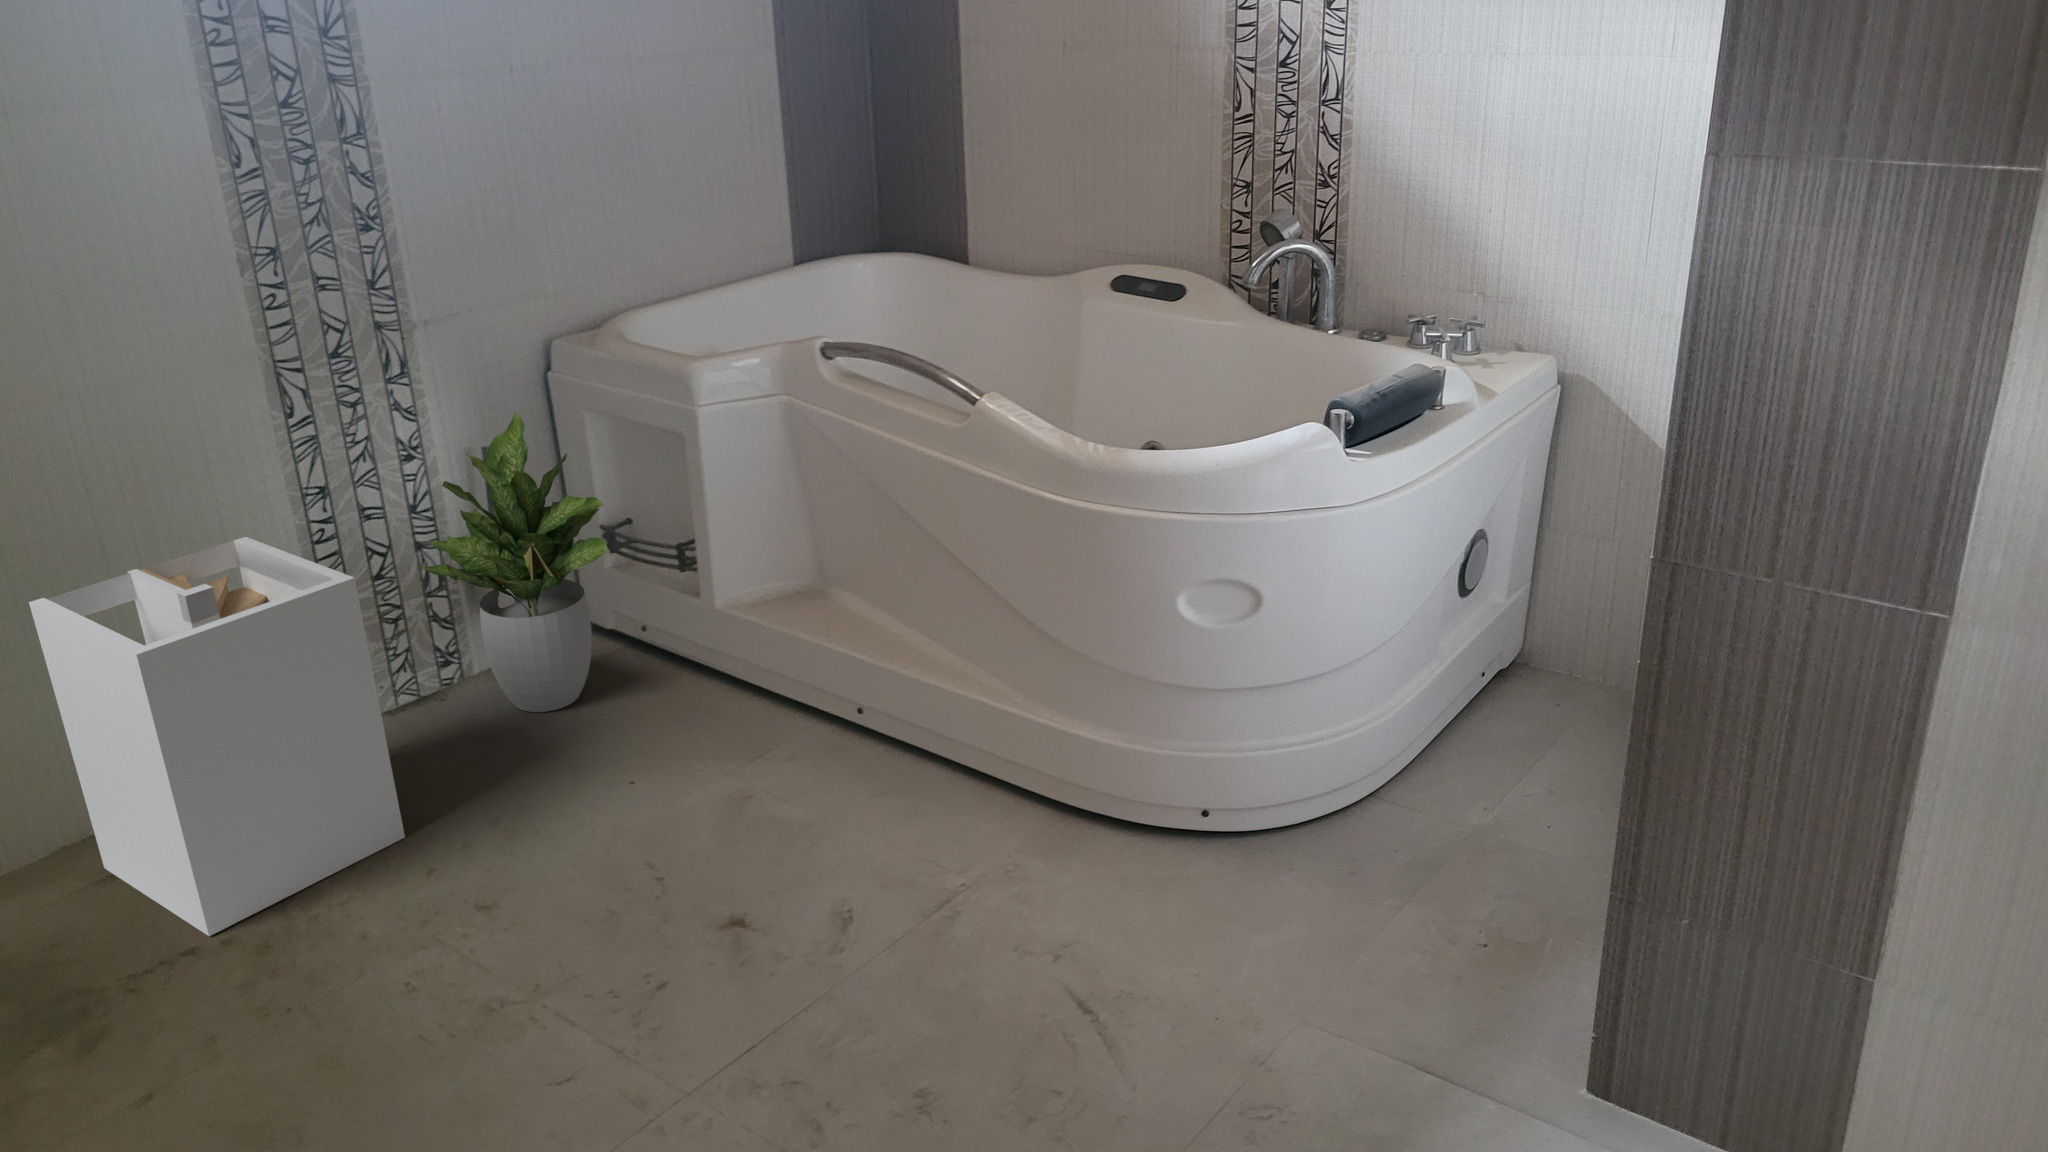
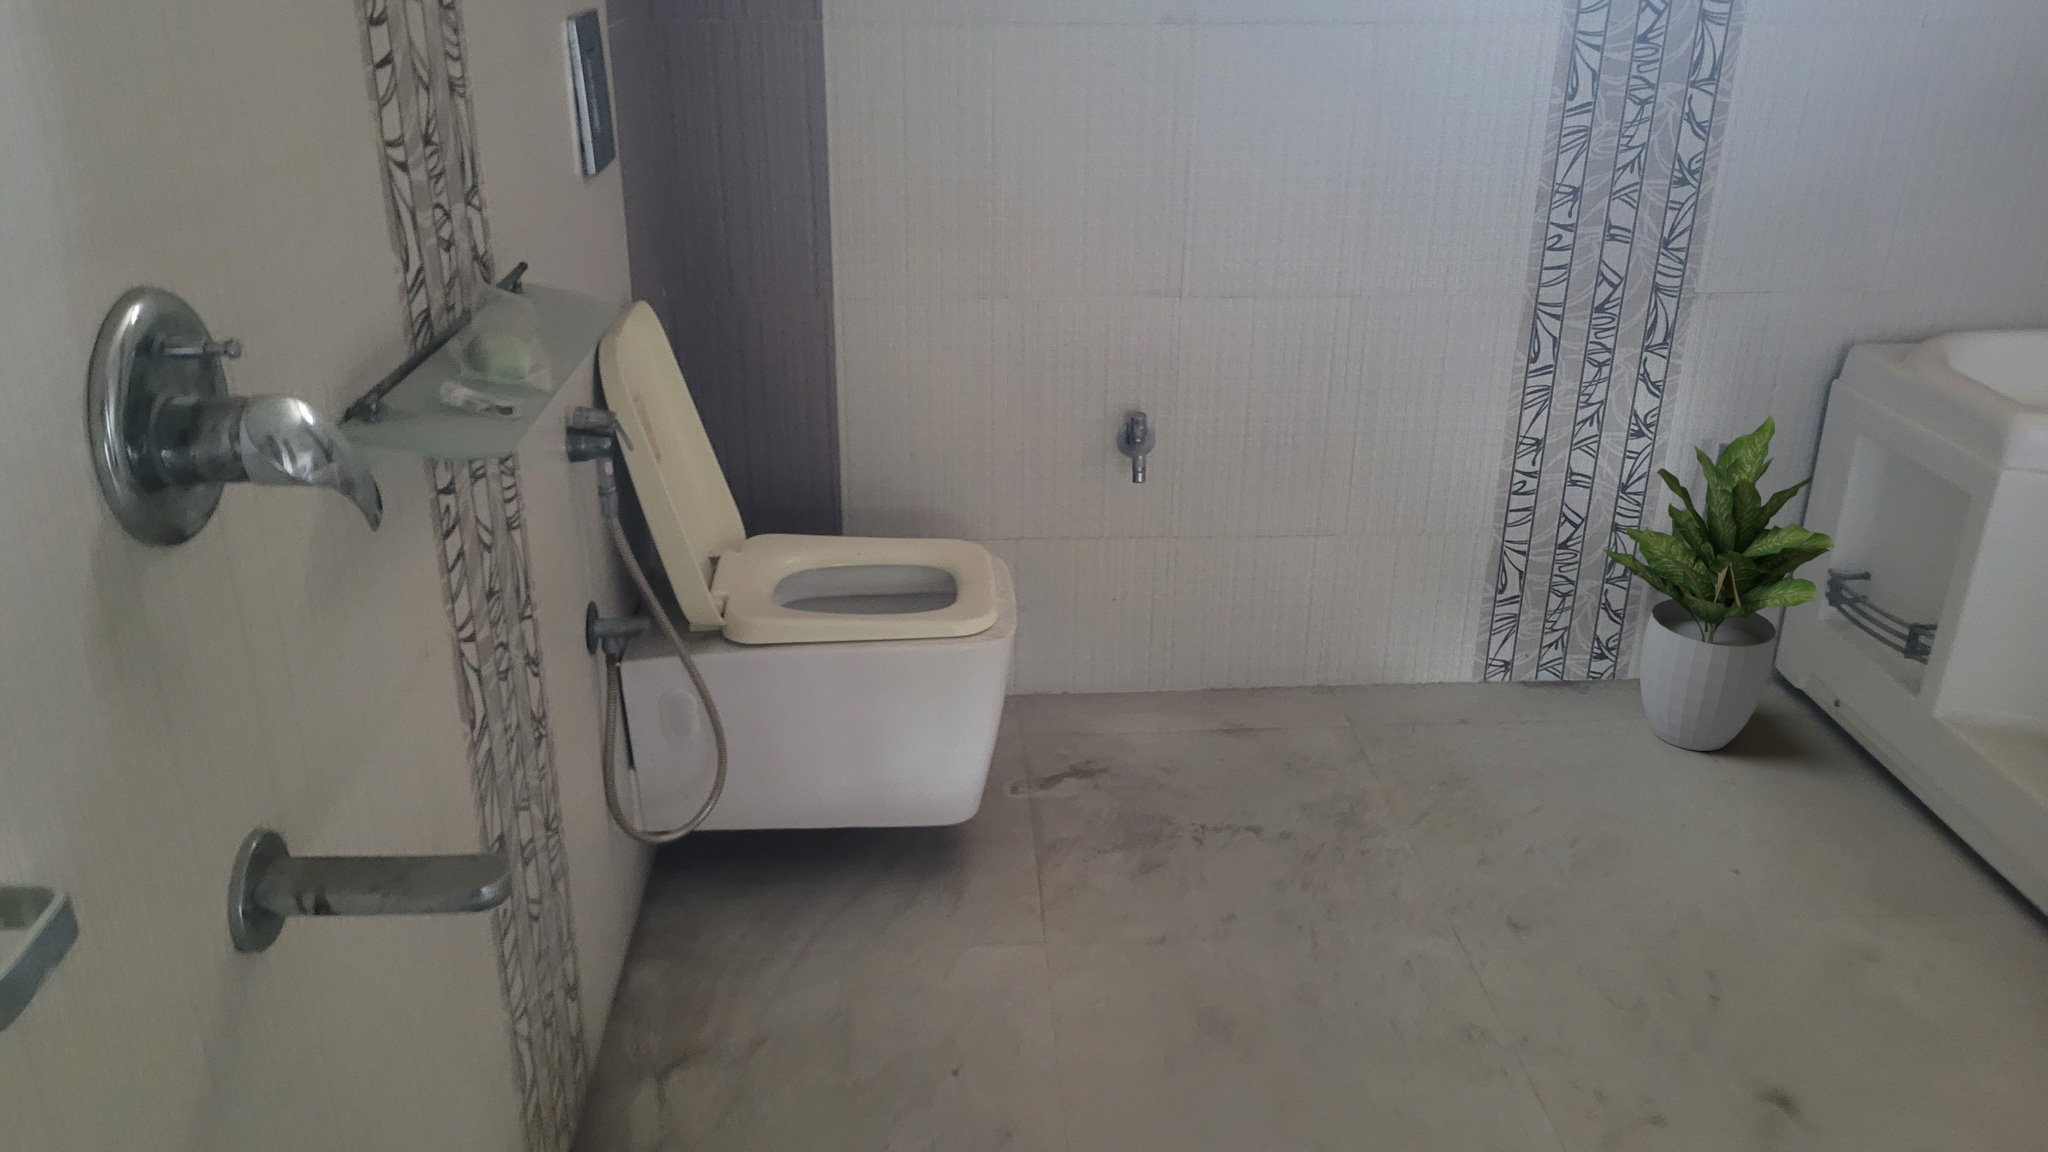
laundry hamper: present [29,537,405,936] -> none [1227,466,1518,819]

